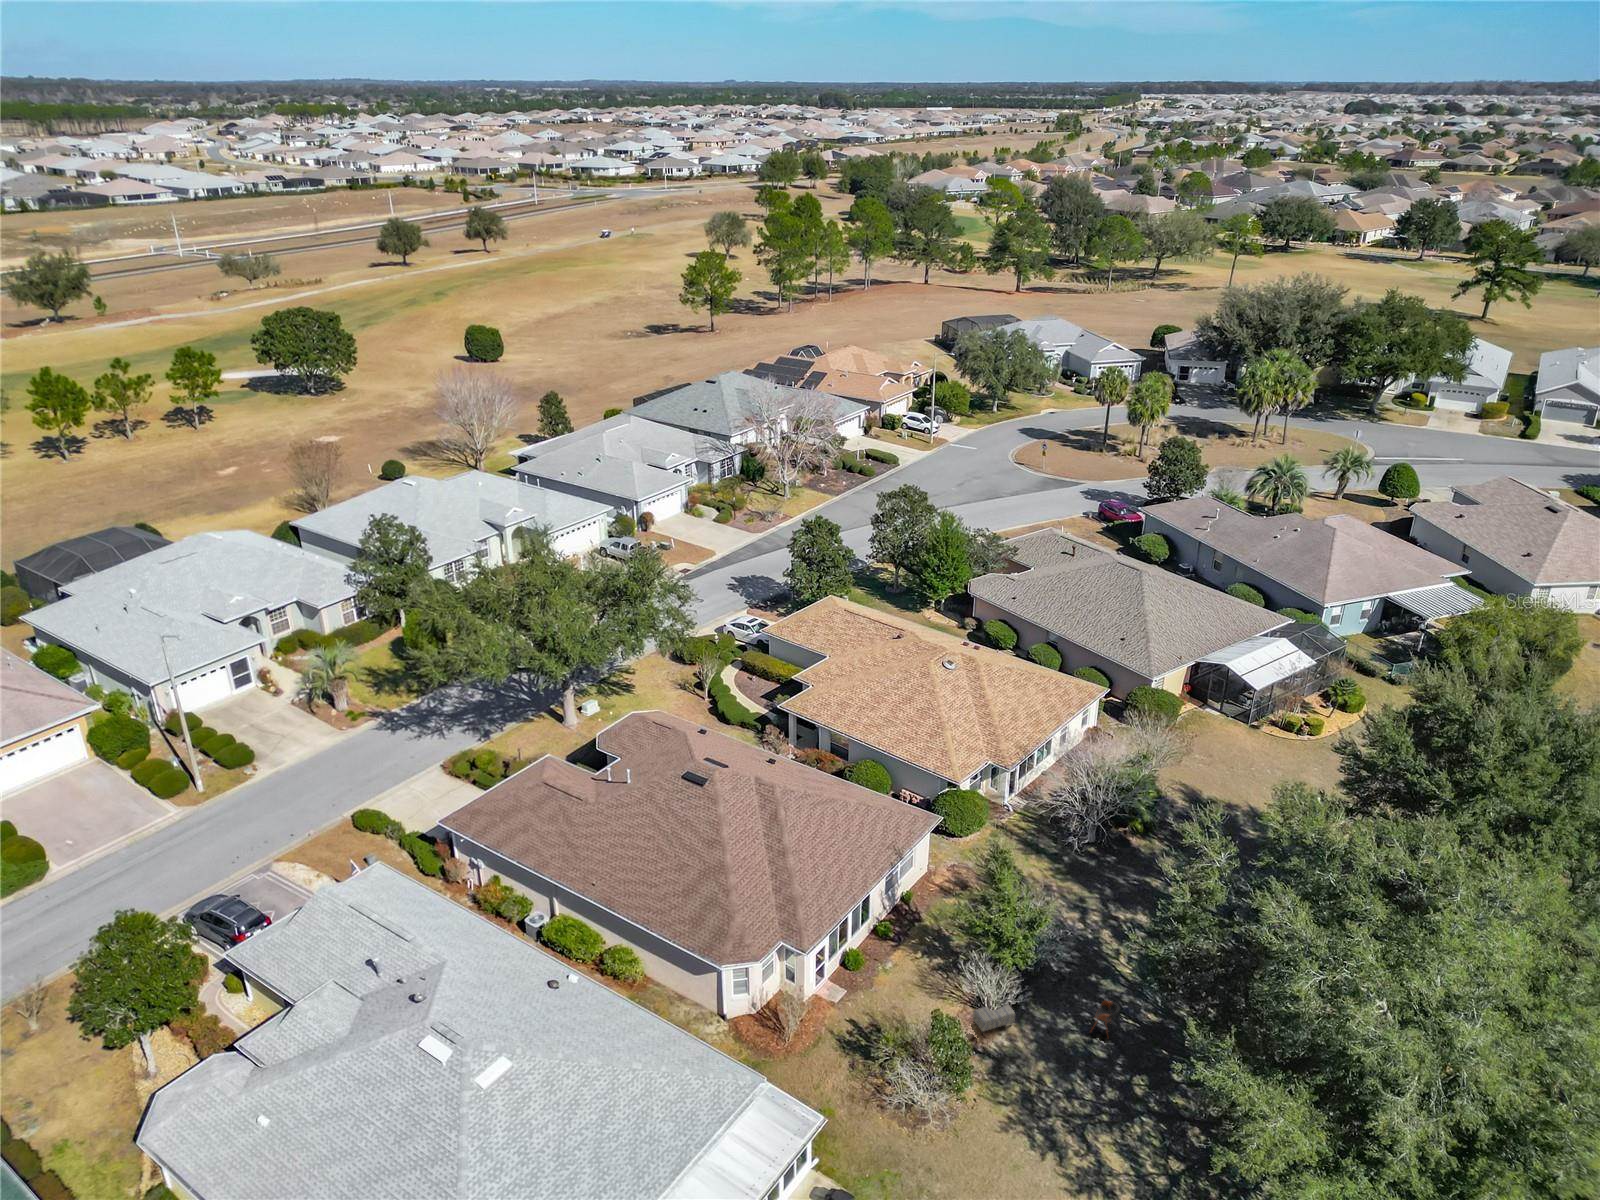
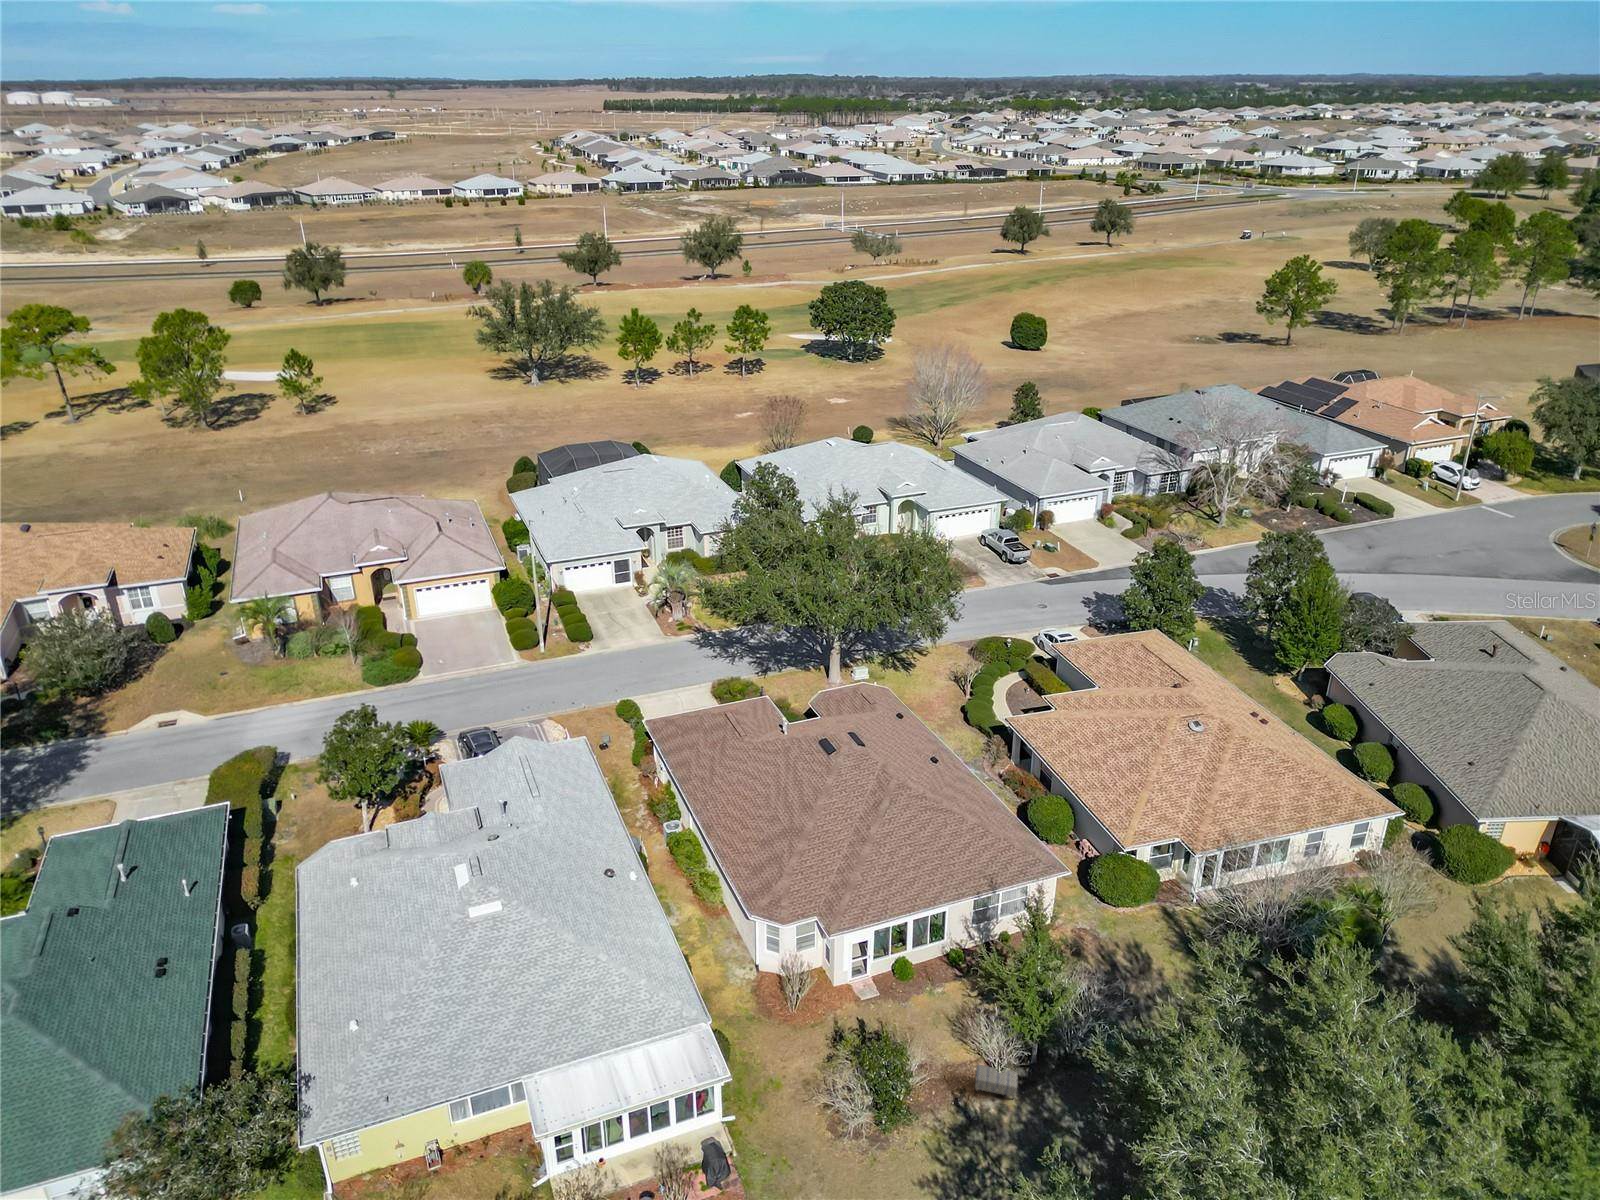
chair: present [1095,1001,1120,1024] -> none [1090,1123,1127,1165]

